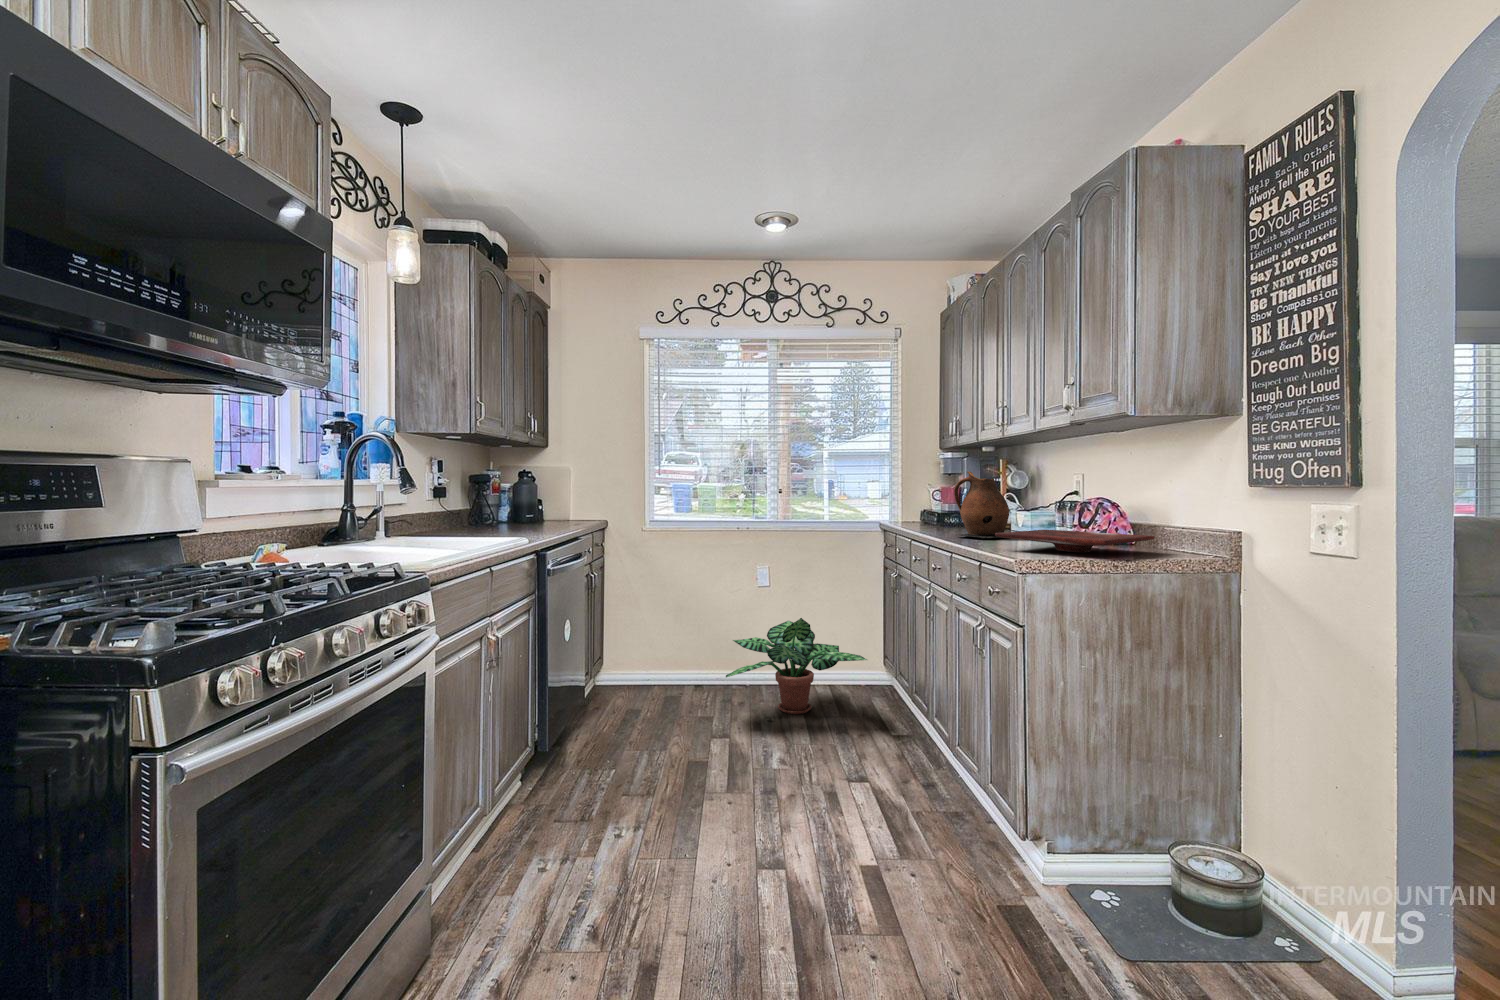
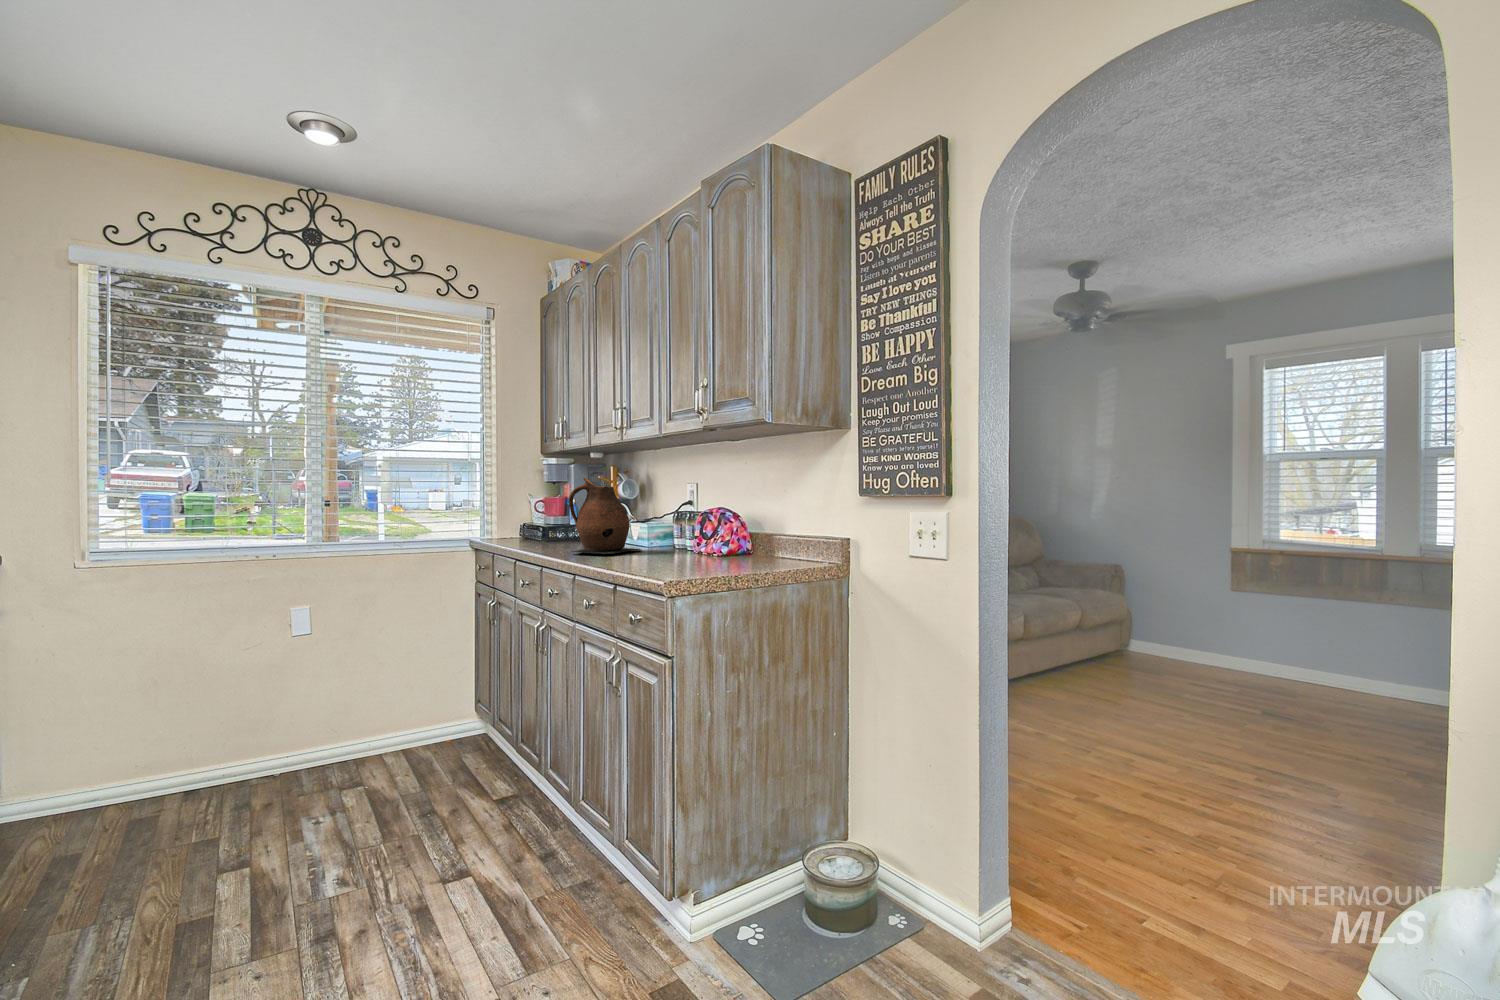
cutting board: present [995,530,1155,553] -> none [626,543,780,566]
potted plant: present [726,618,867,714] -> none [239,671,460,803]

